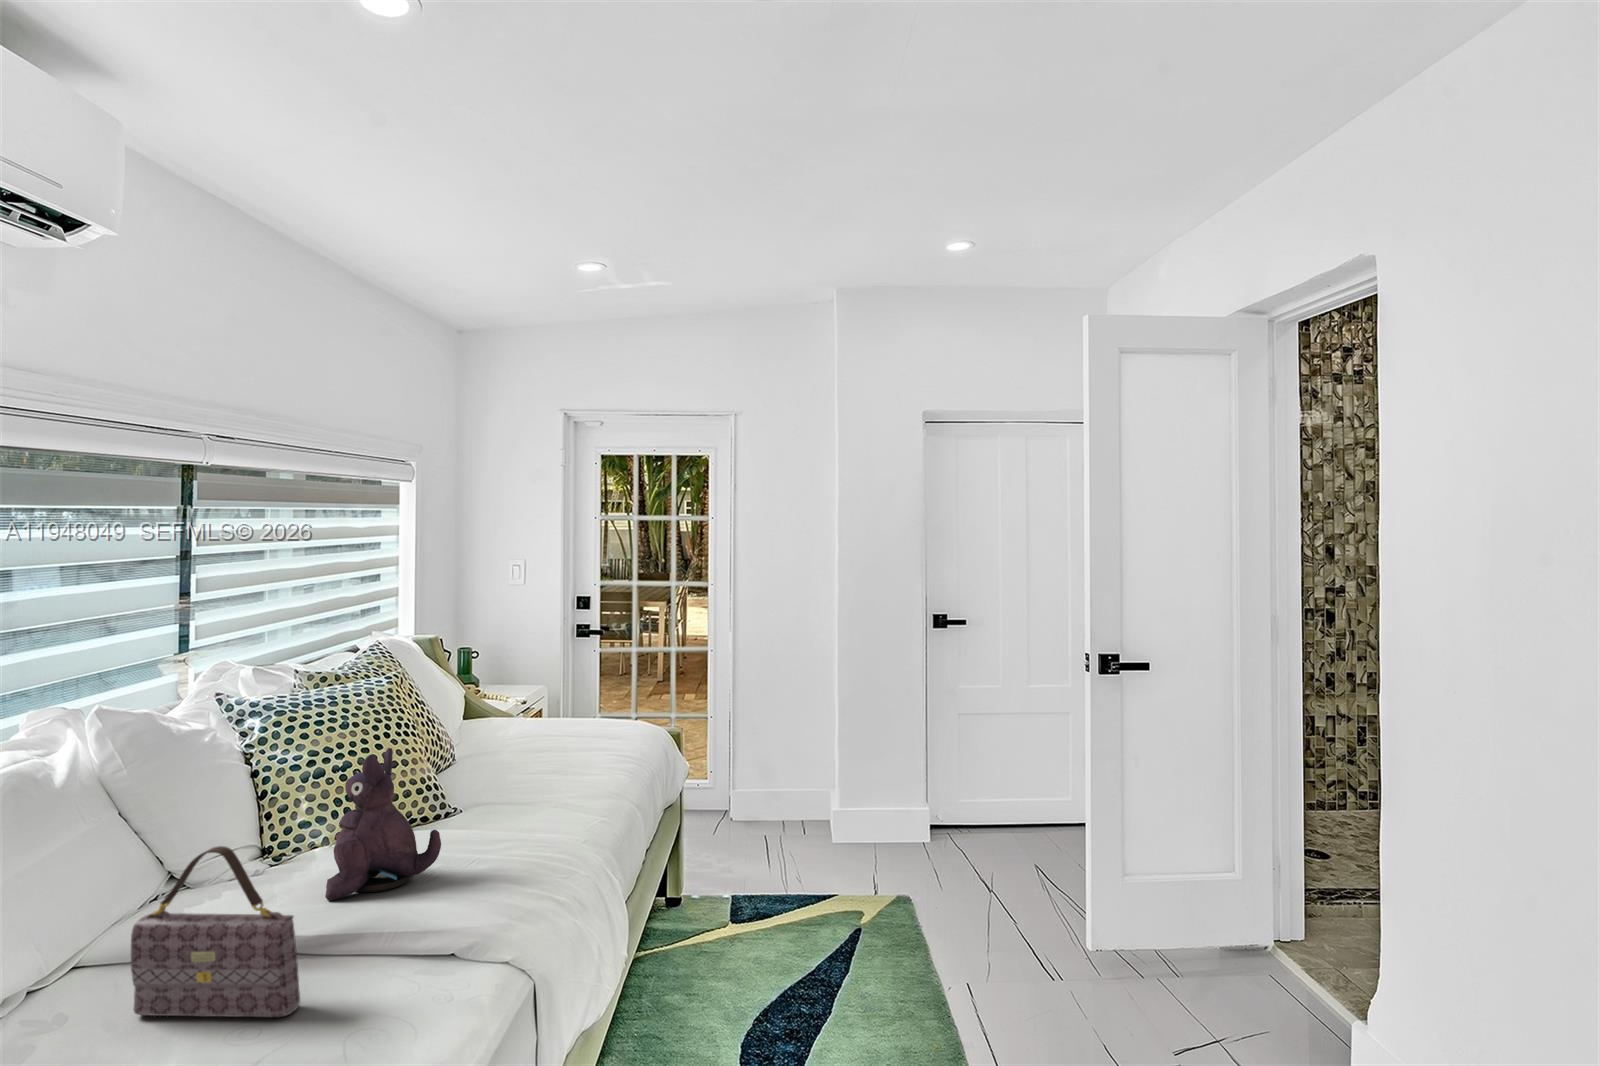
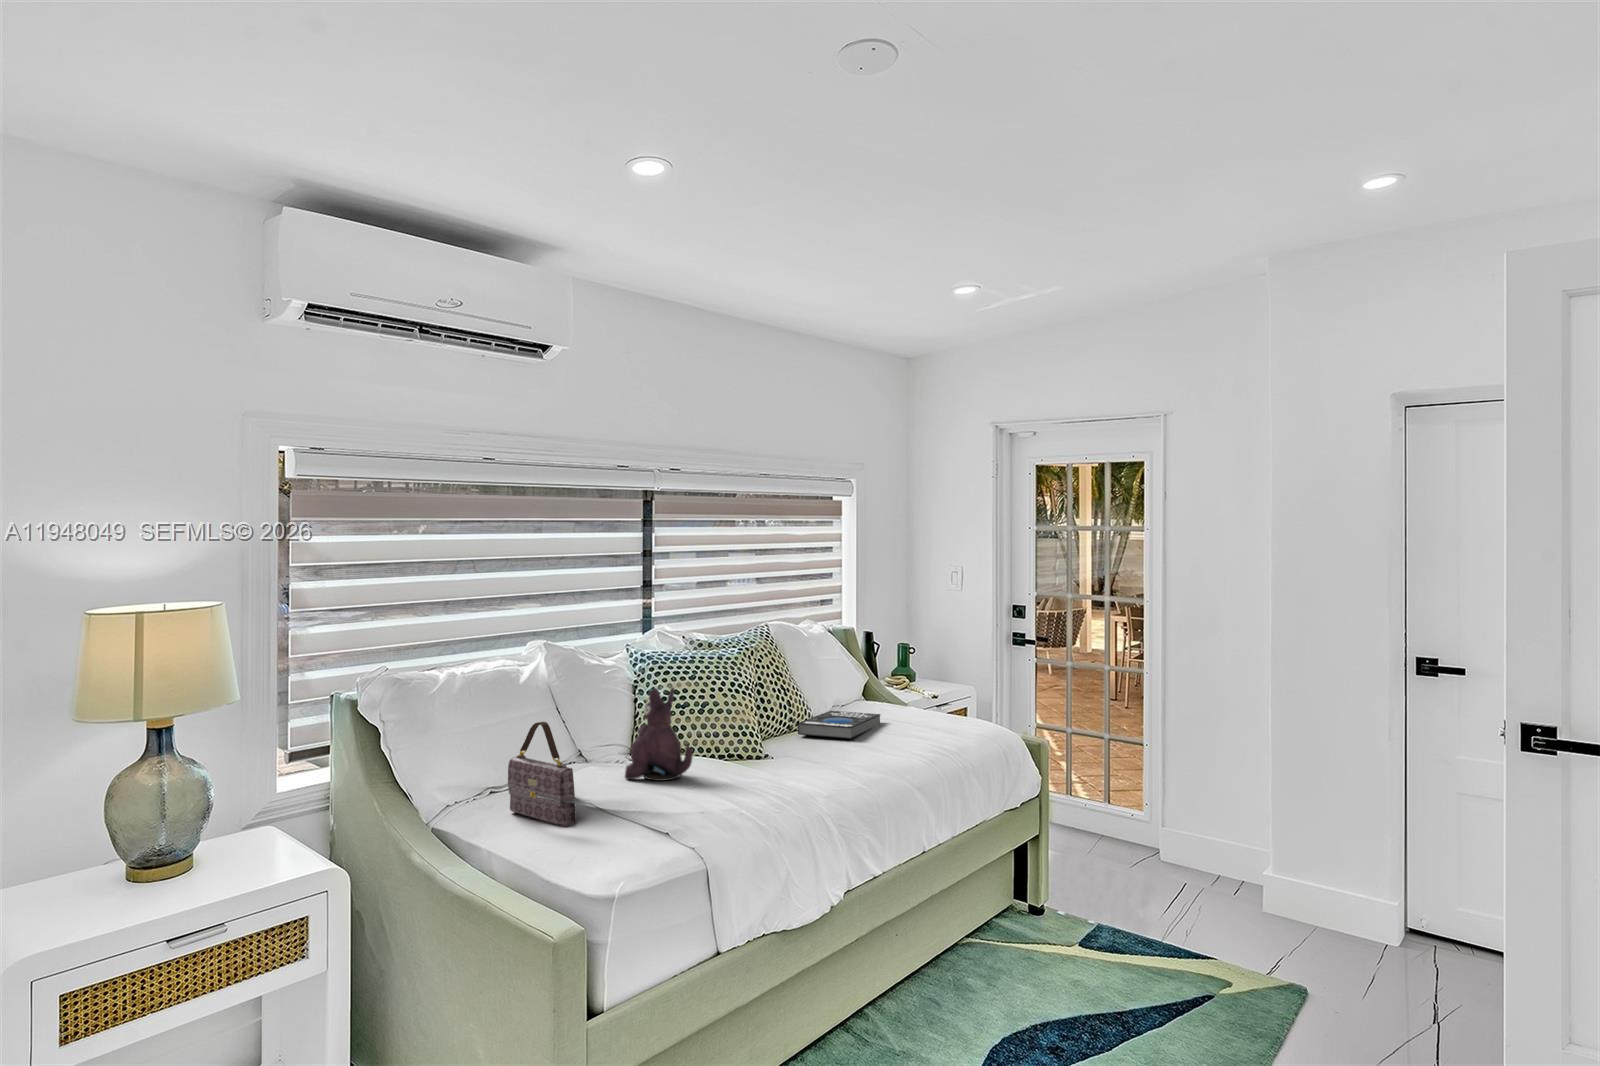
book: none [471,734,551,775] -> present [798,711,881,739]

